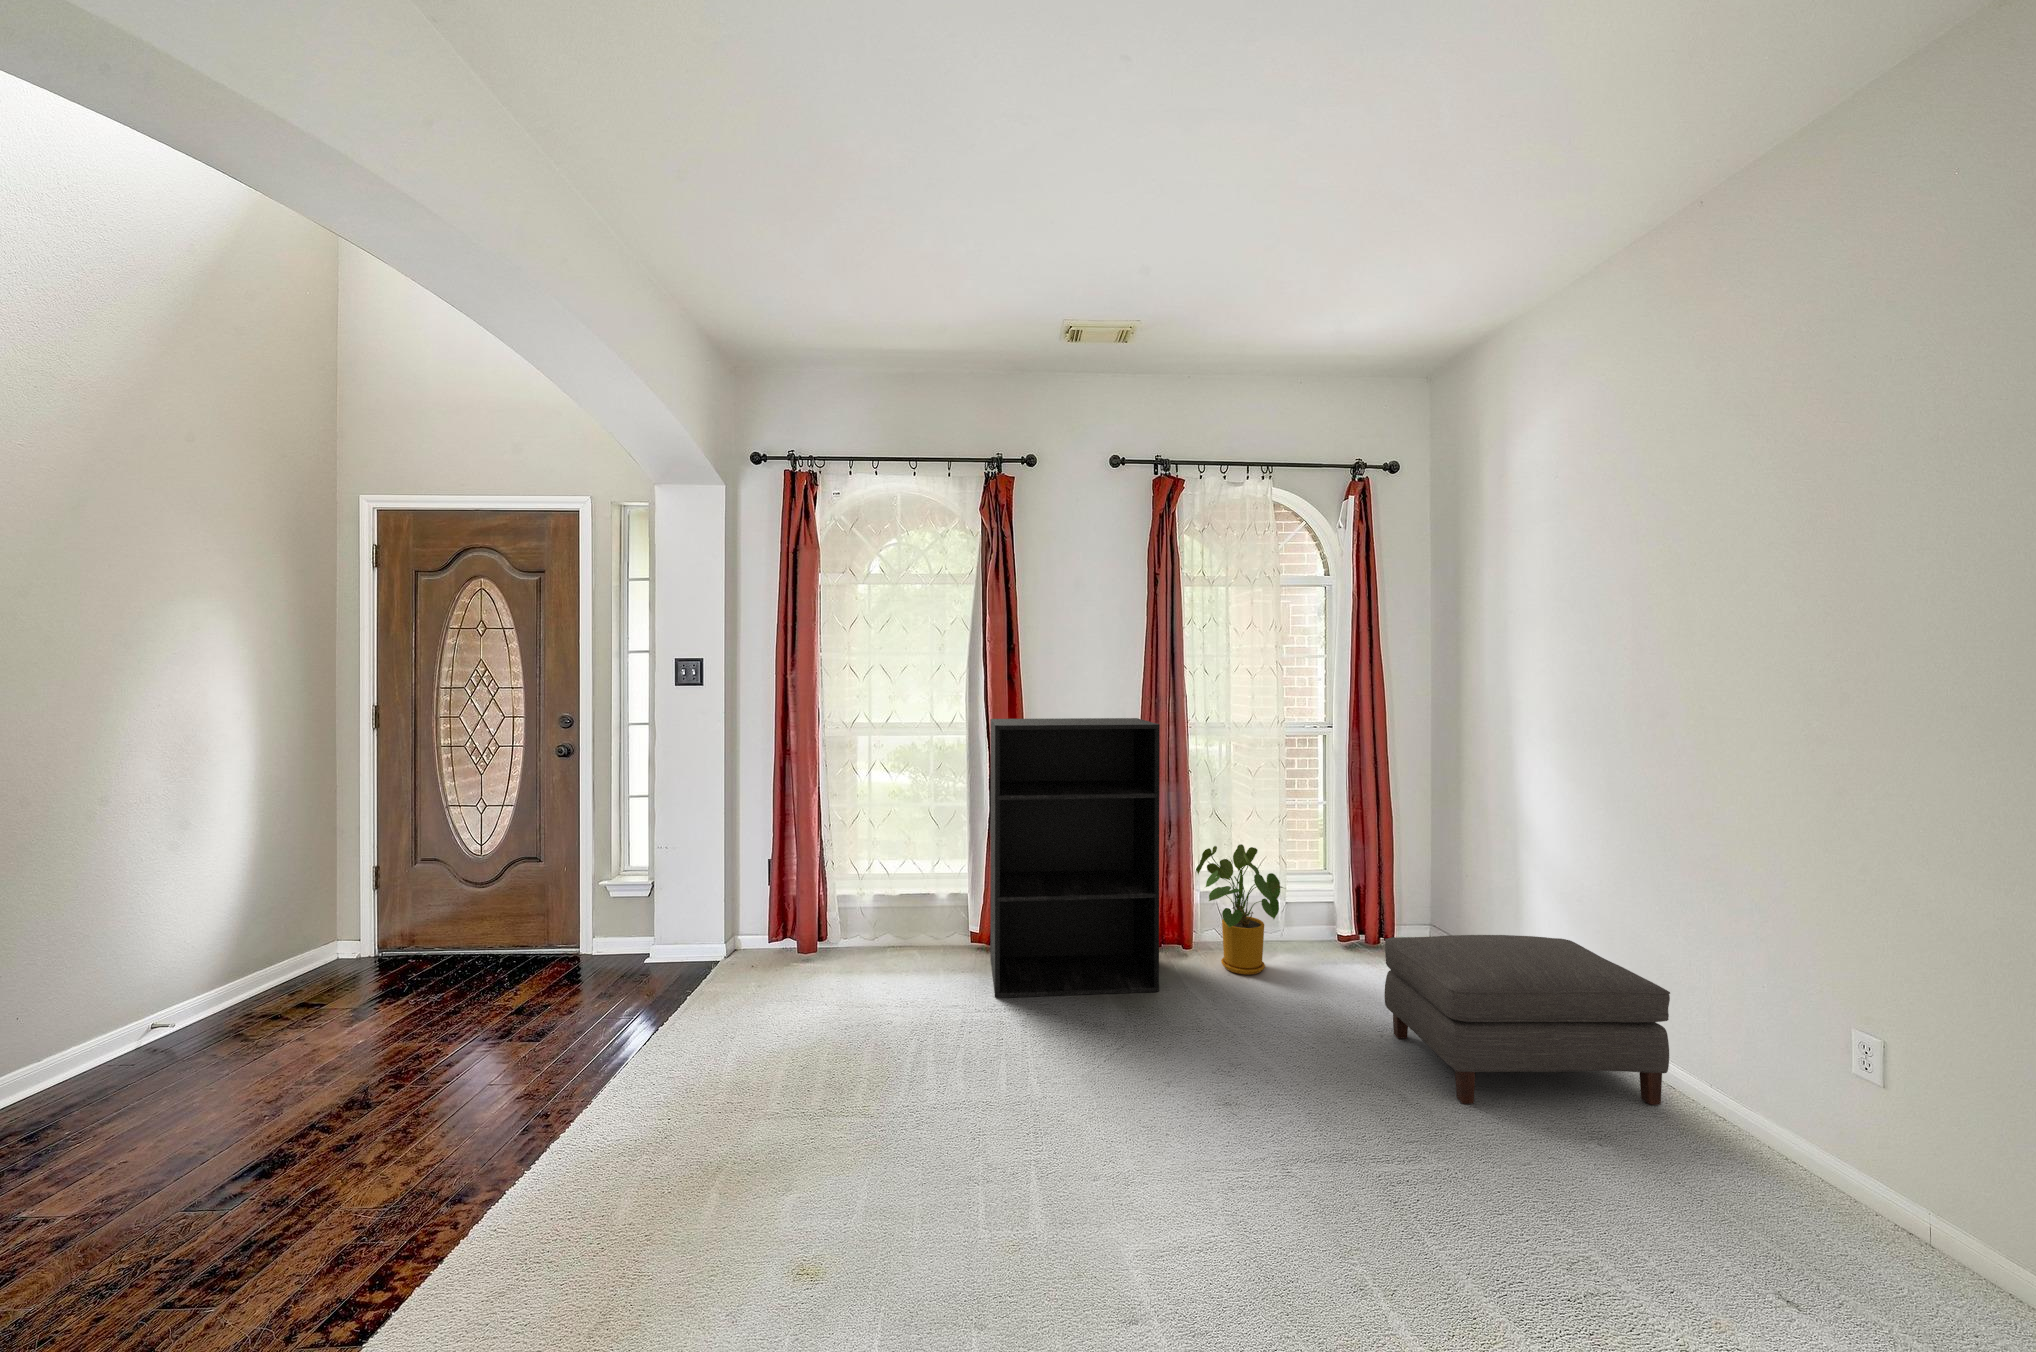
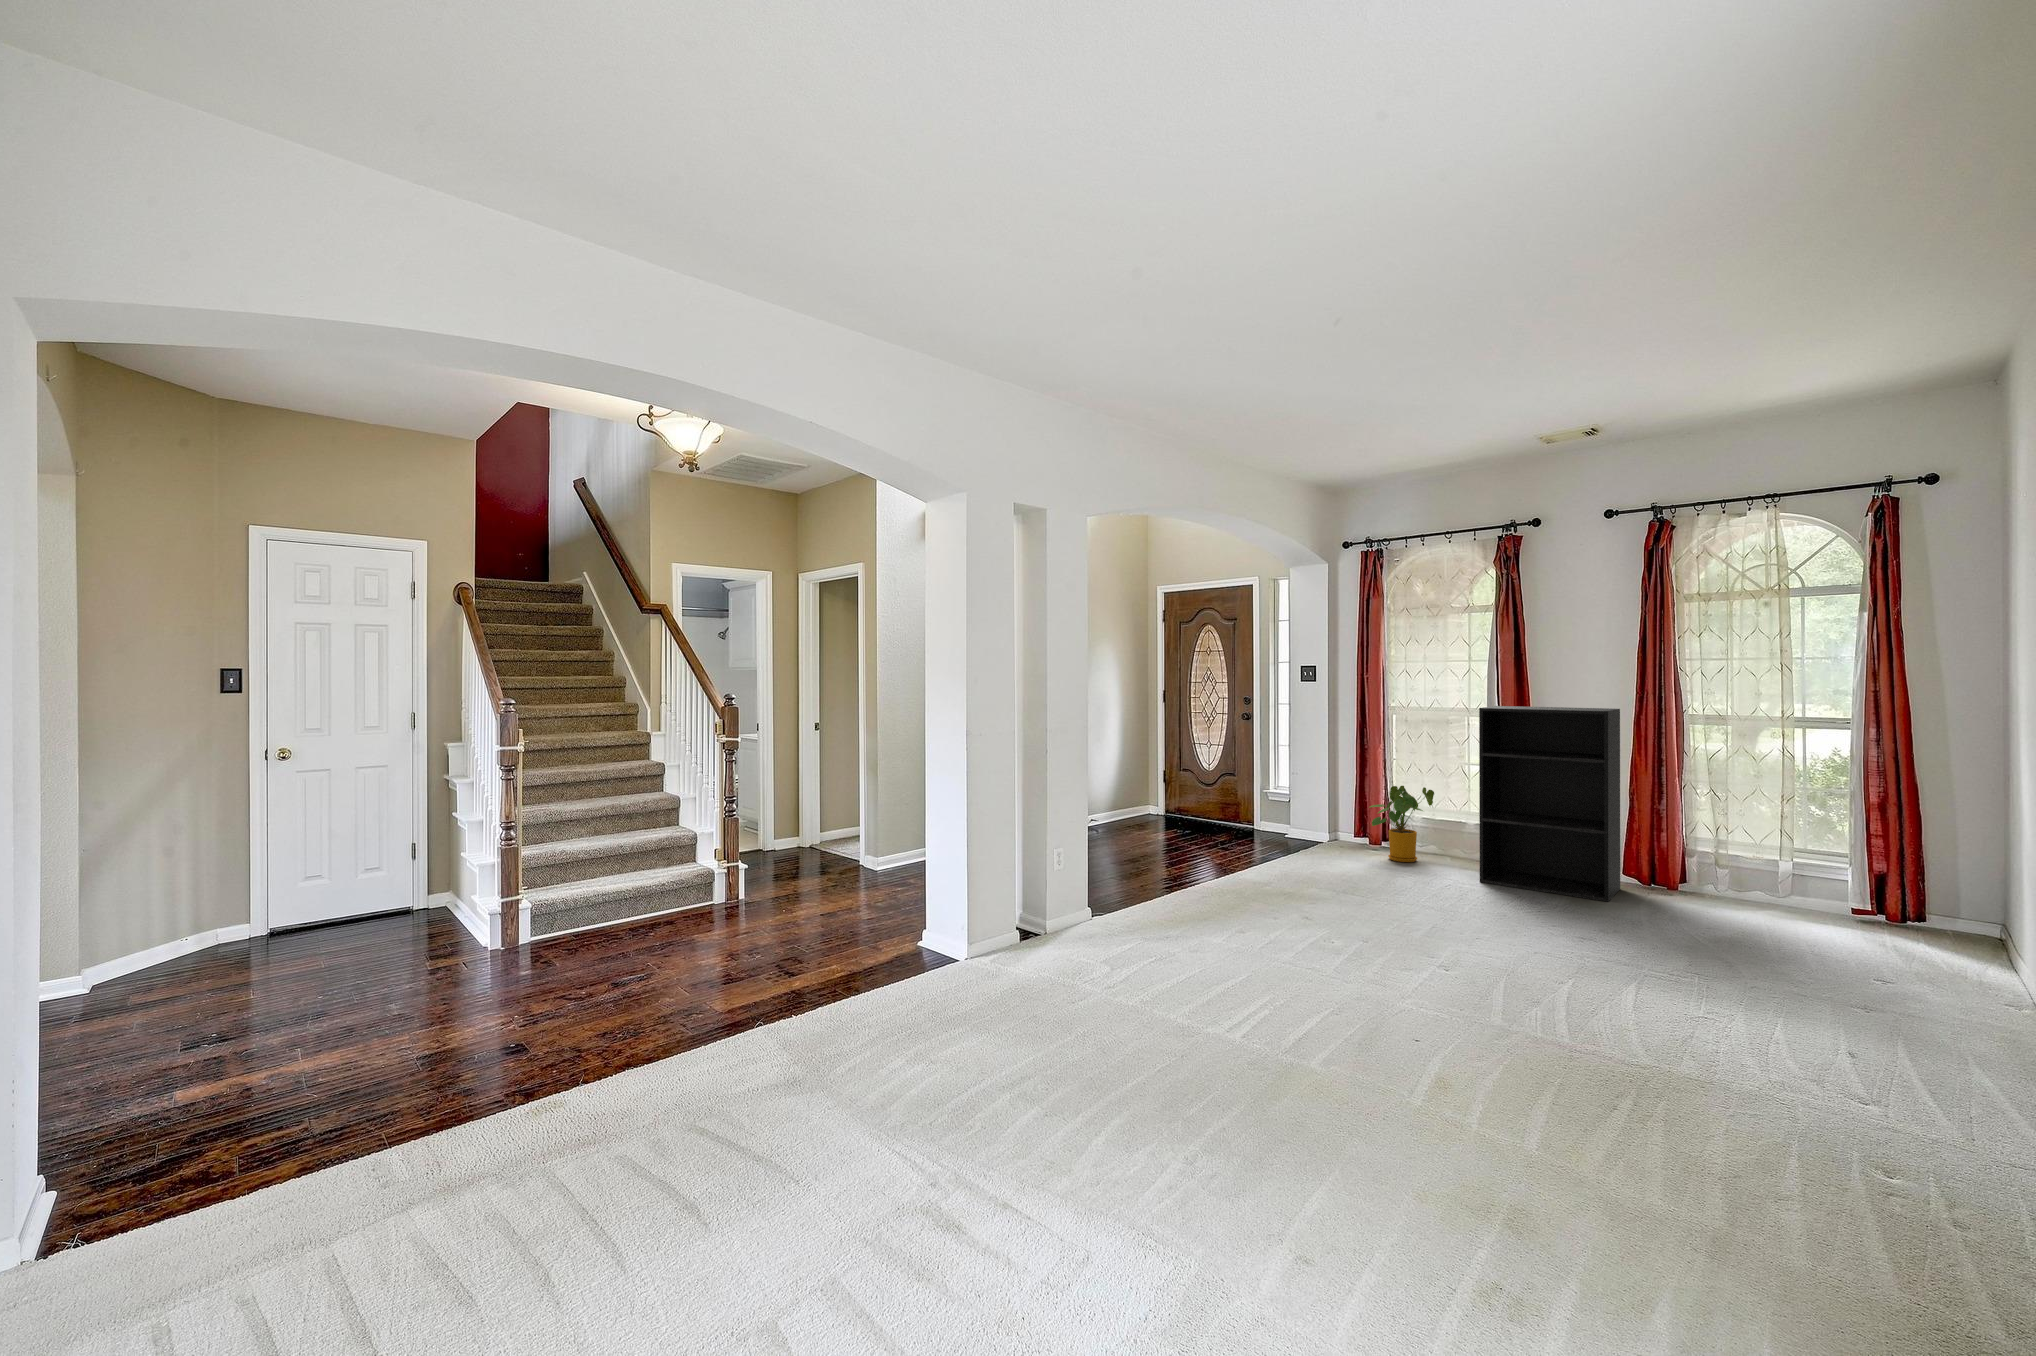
house plant: present [1196,844,1283,975] -> present [1370,786,1434,862]
ottoman: present [1384,935,1670,1105] -> none [1753,875,1982,1011]

